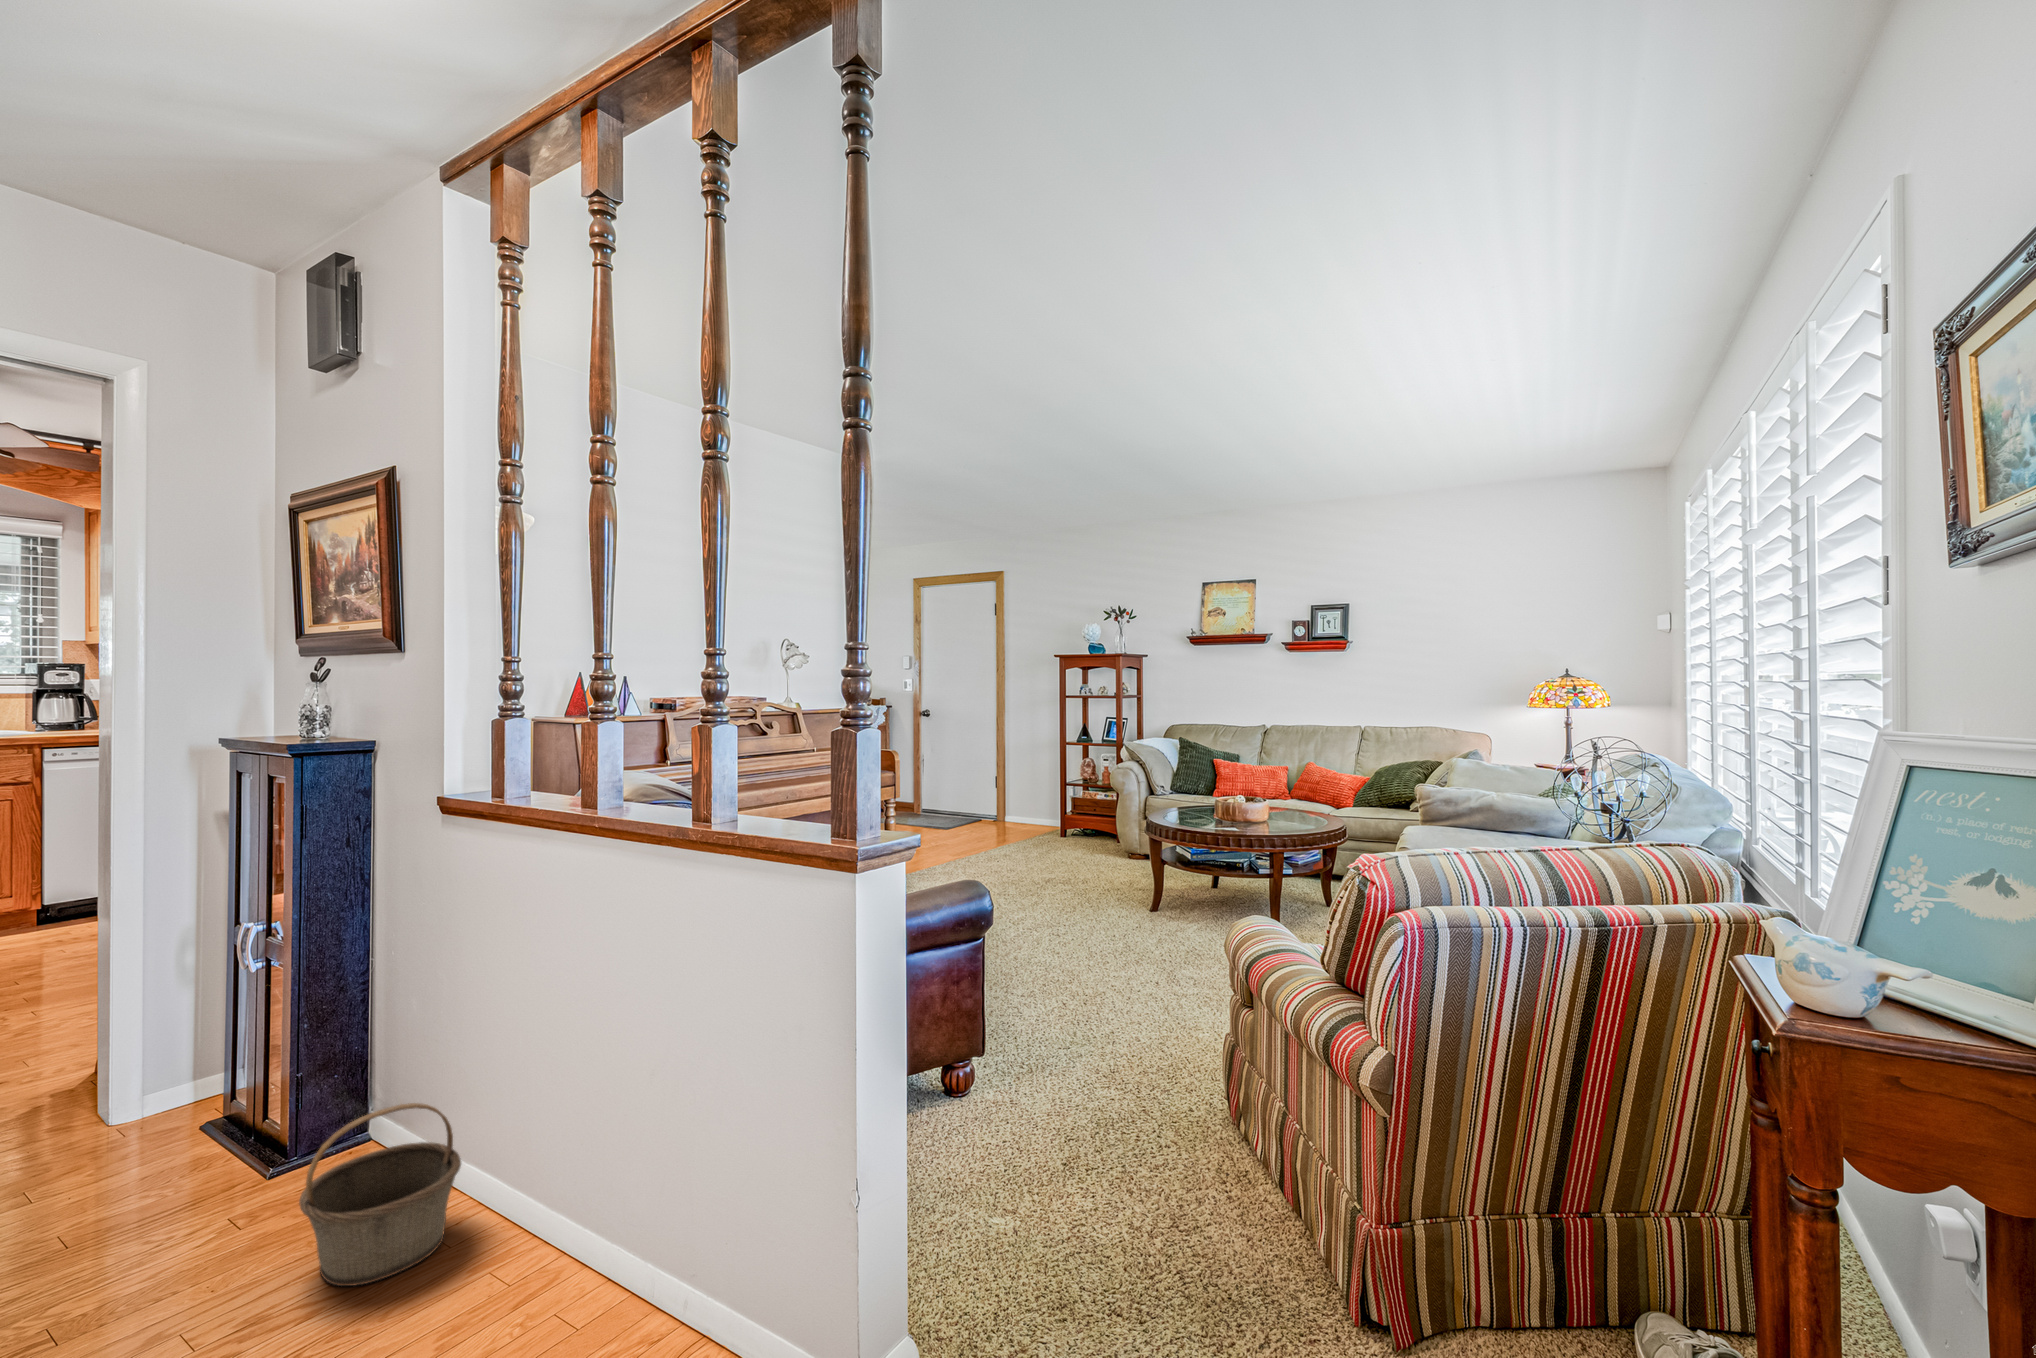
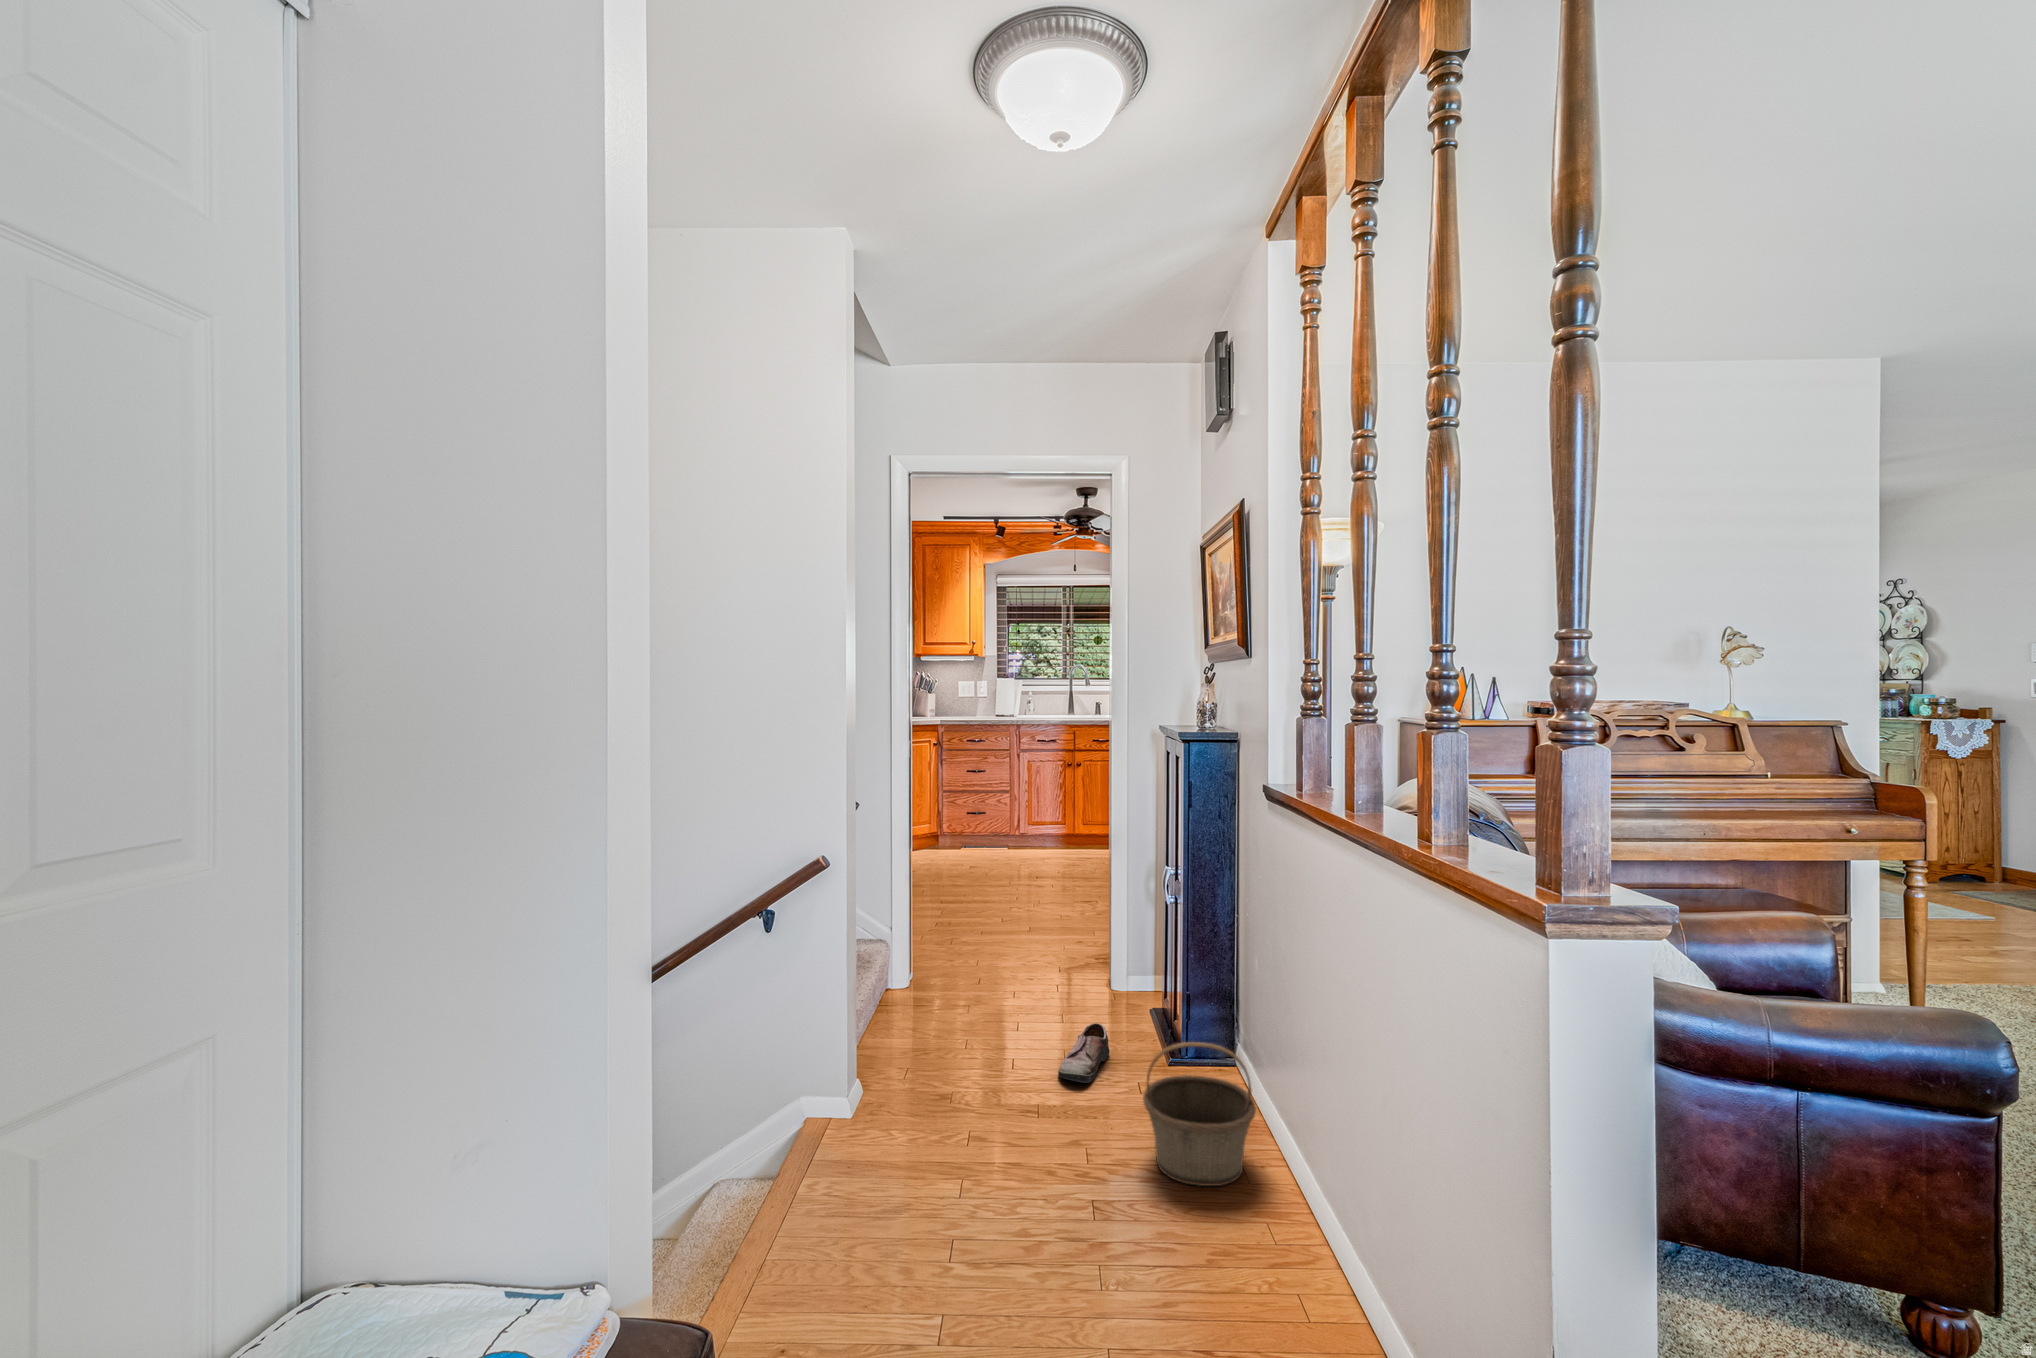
shoe: none [93,1159,178,1256] -> present [1058,1023,1110,1083]

